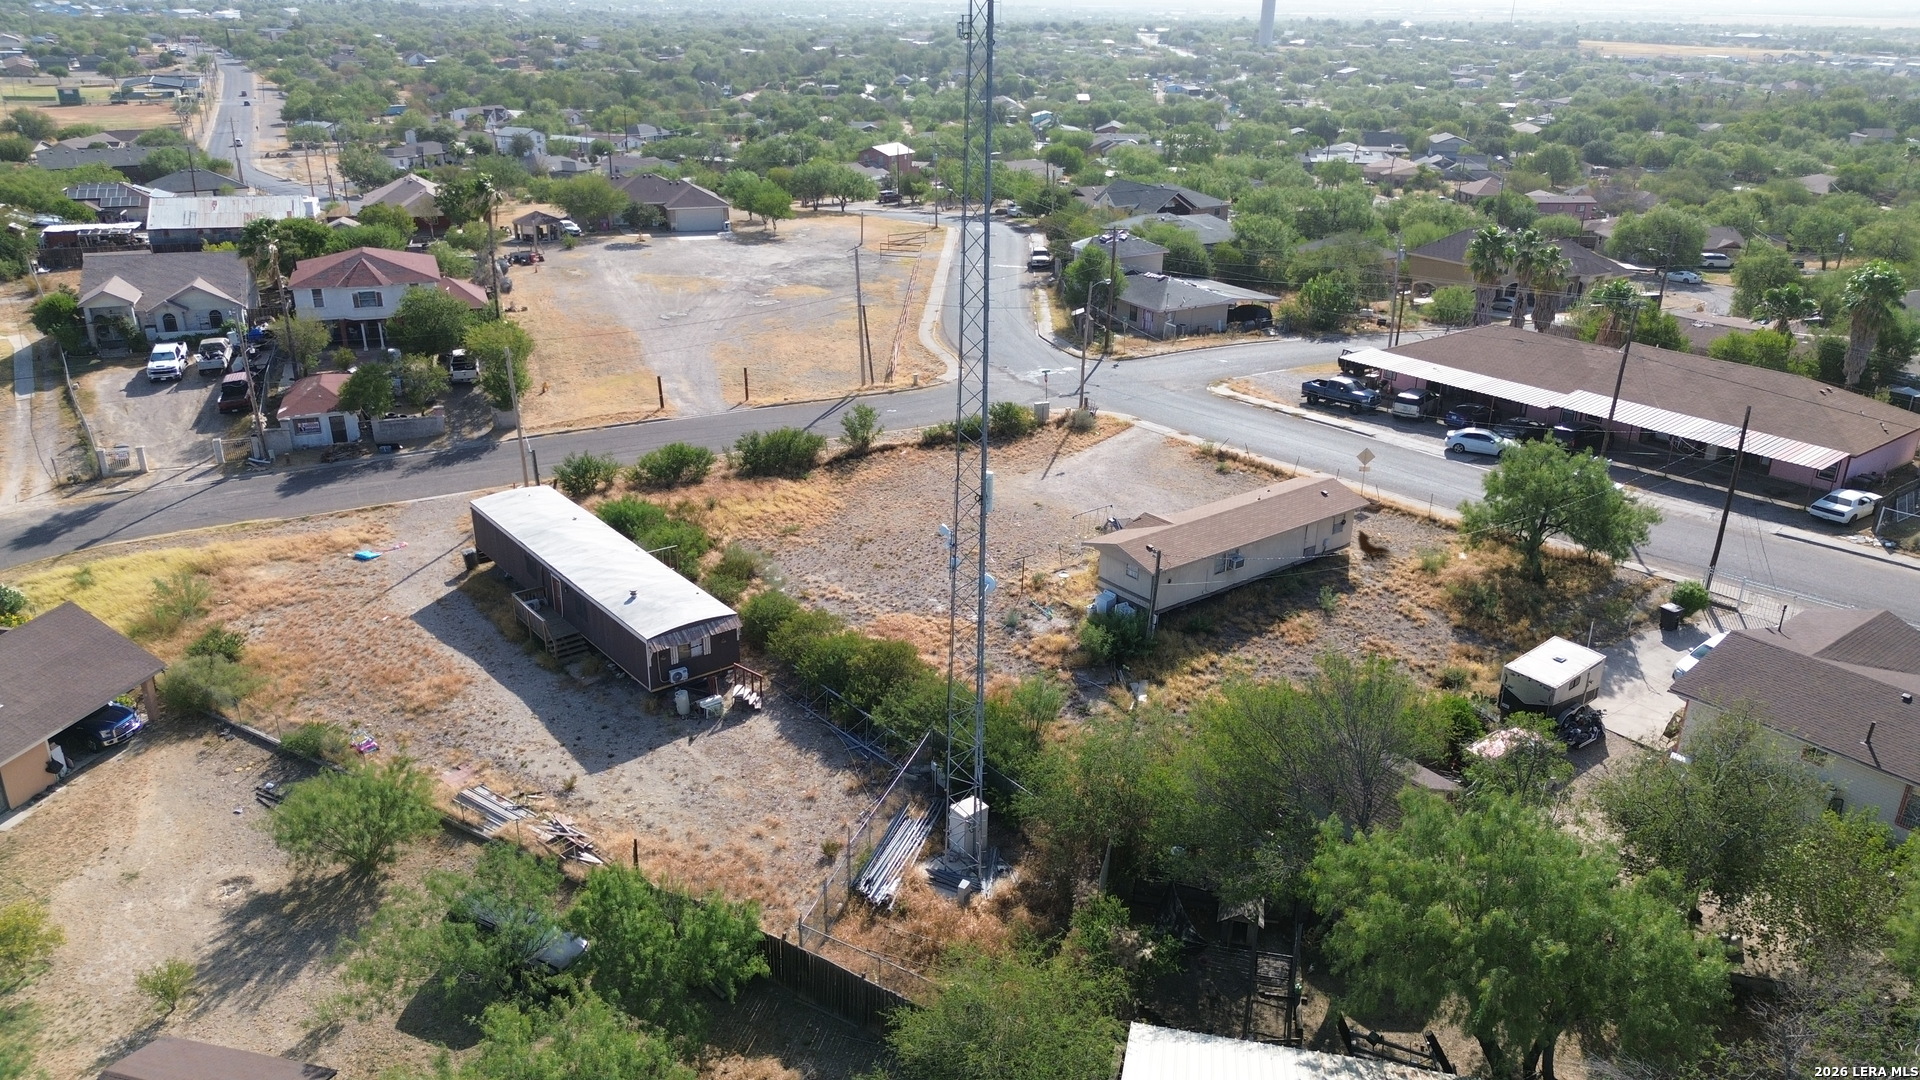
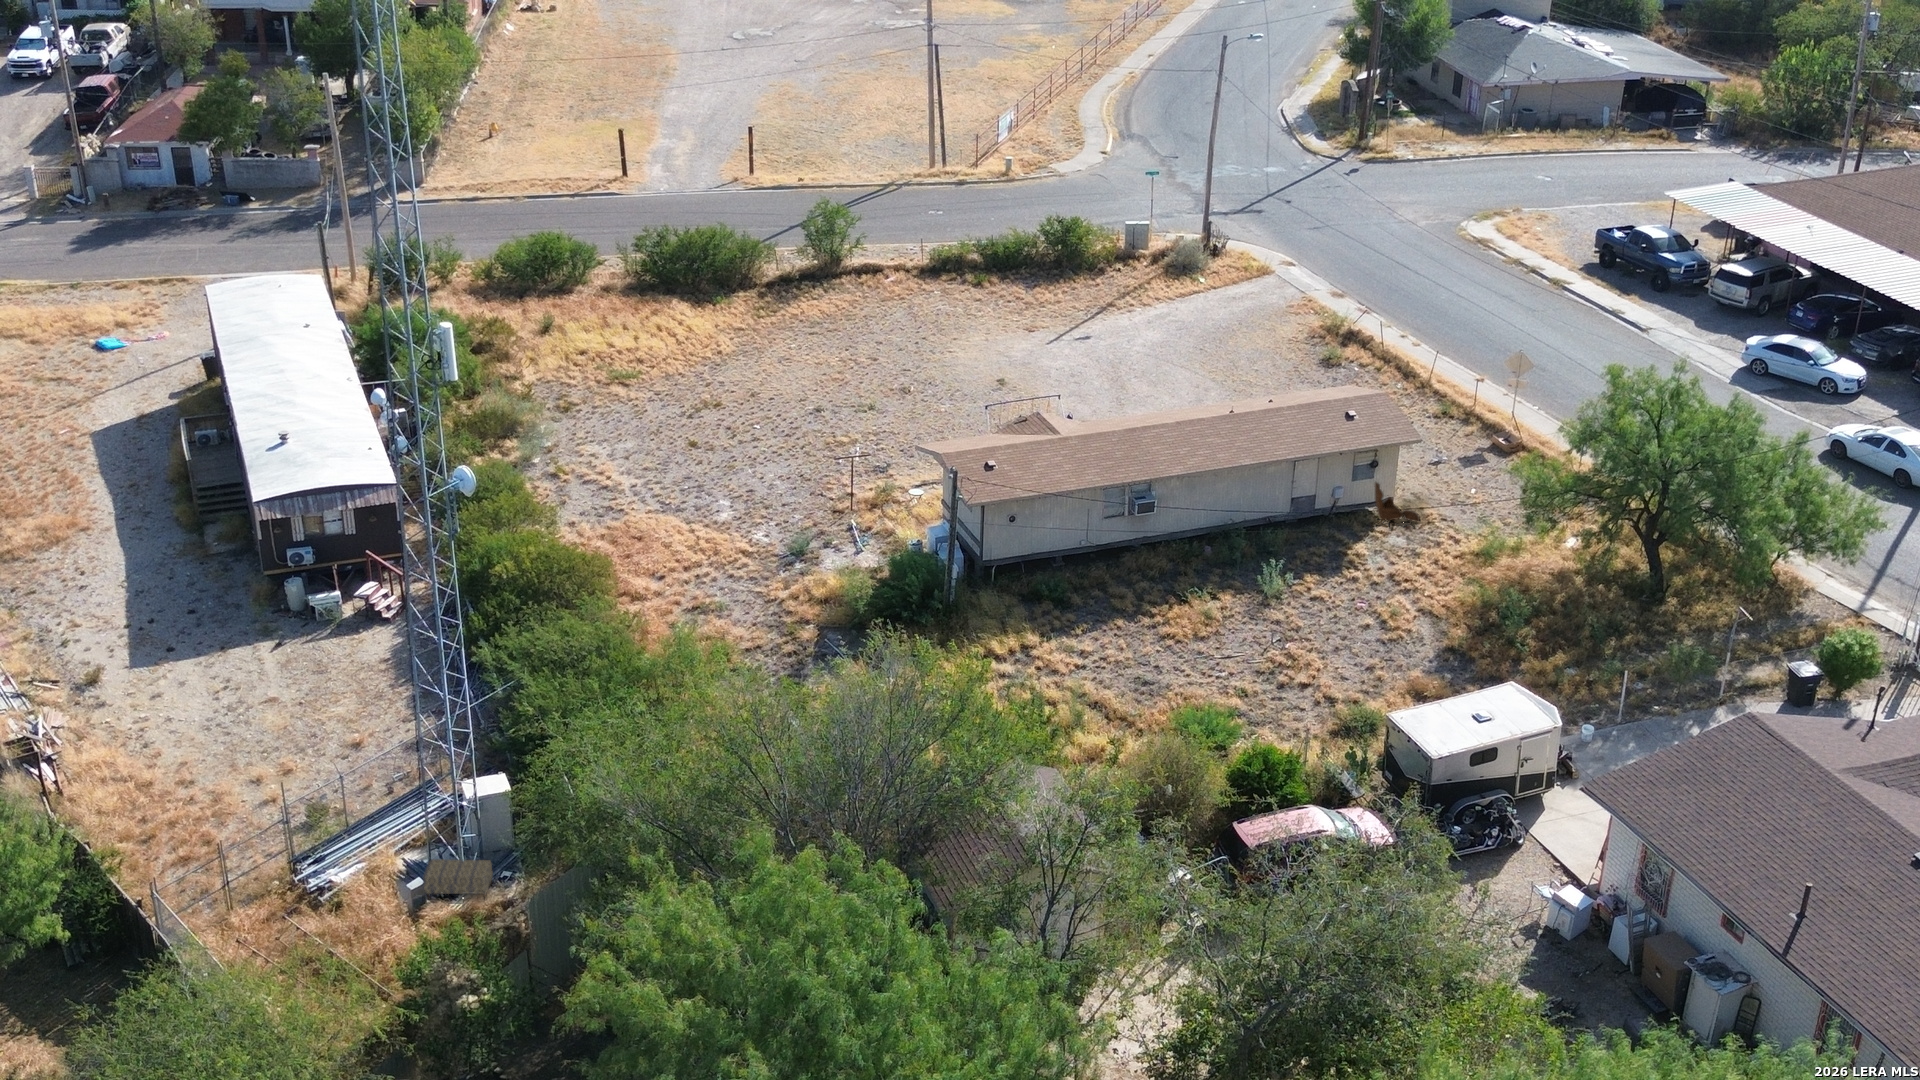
bench: none [952,852,1003,889] -> present [423,859,493,900]

